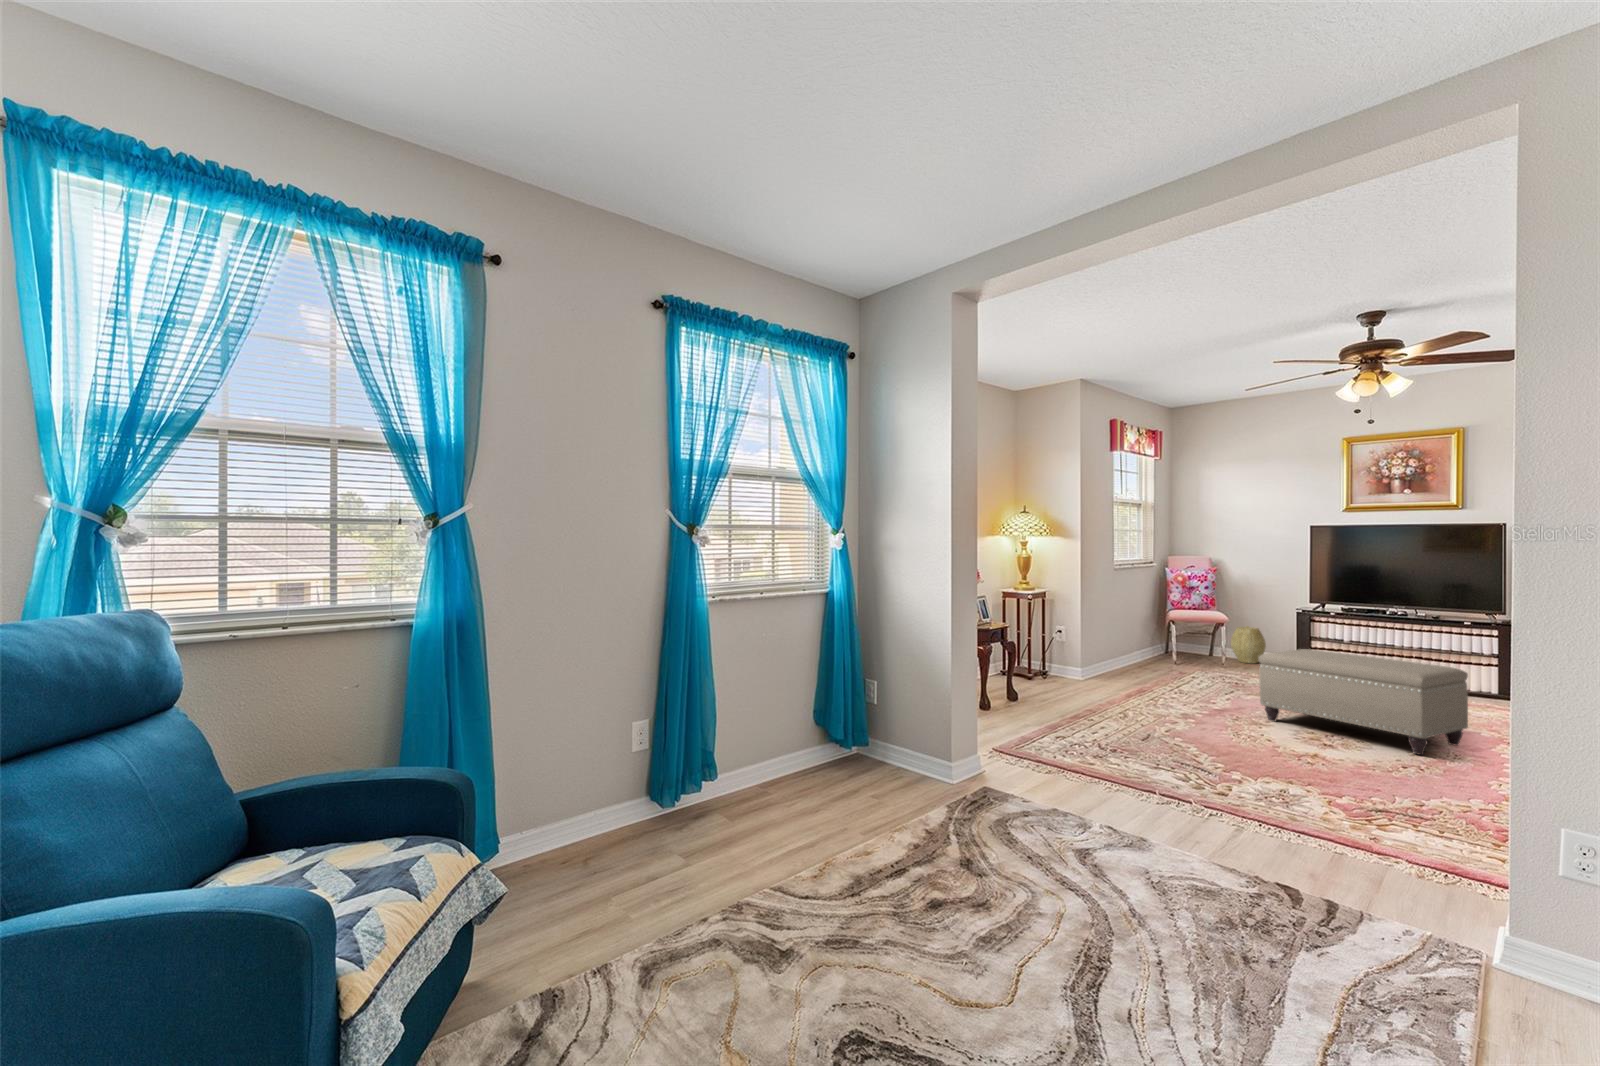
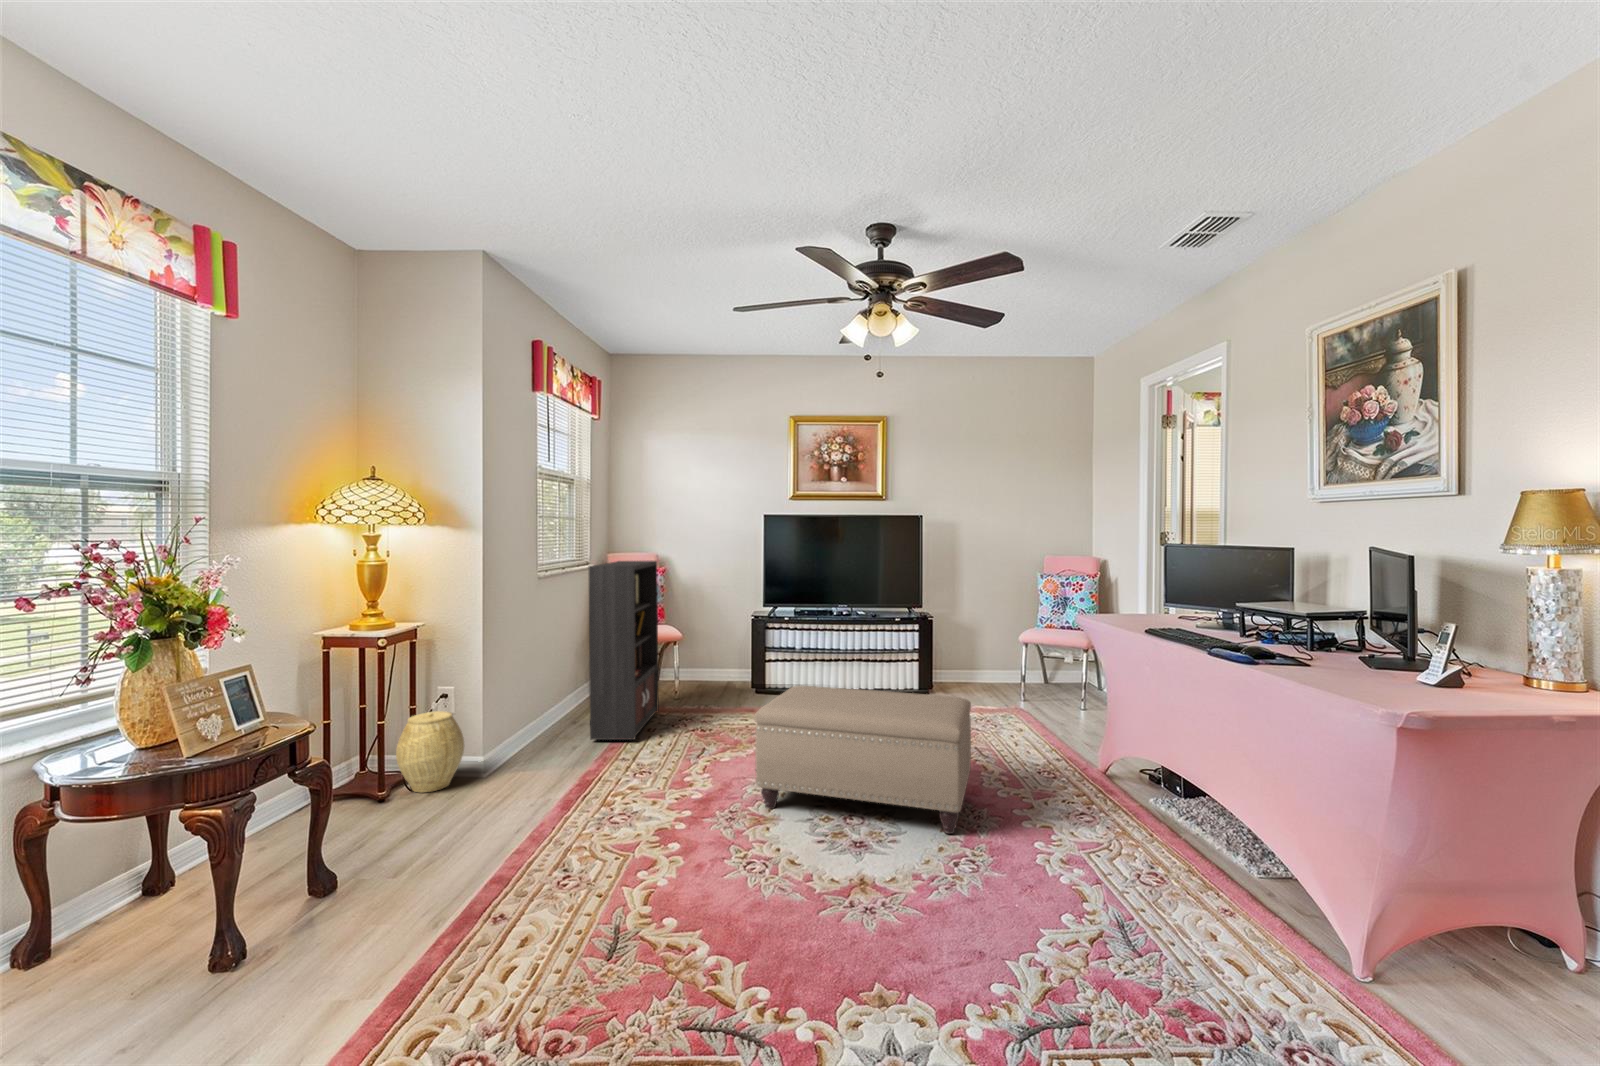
bookcase: none [1148,560,1206,680] -> present [589,561,659,740]
woven basket: present [1231,626,1266,663] -> present [396,711,464,792]

